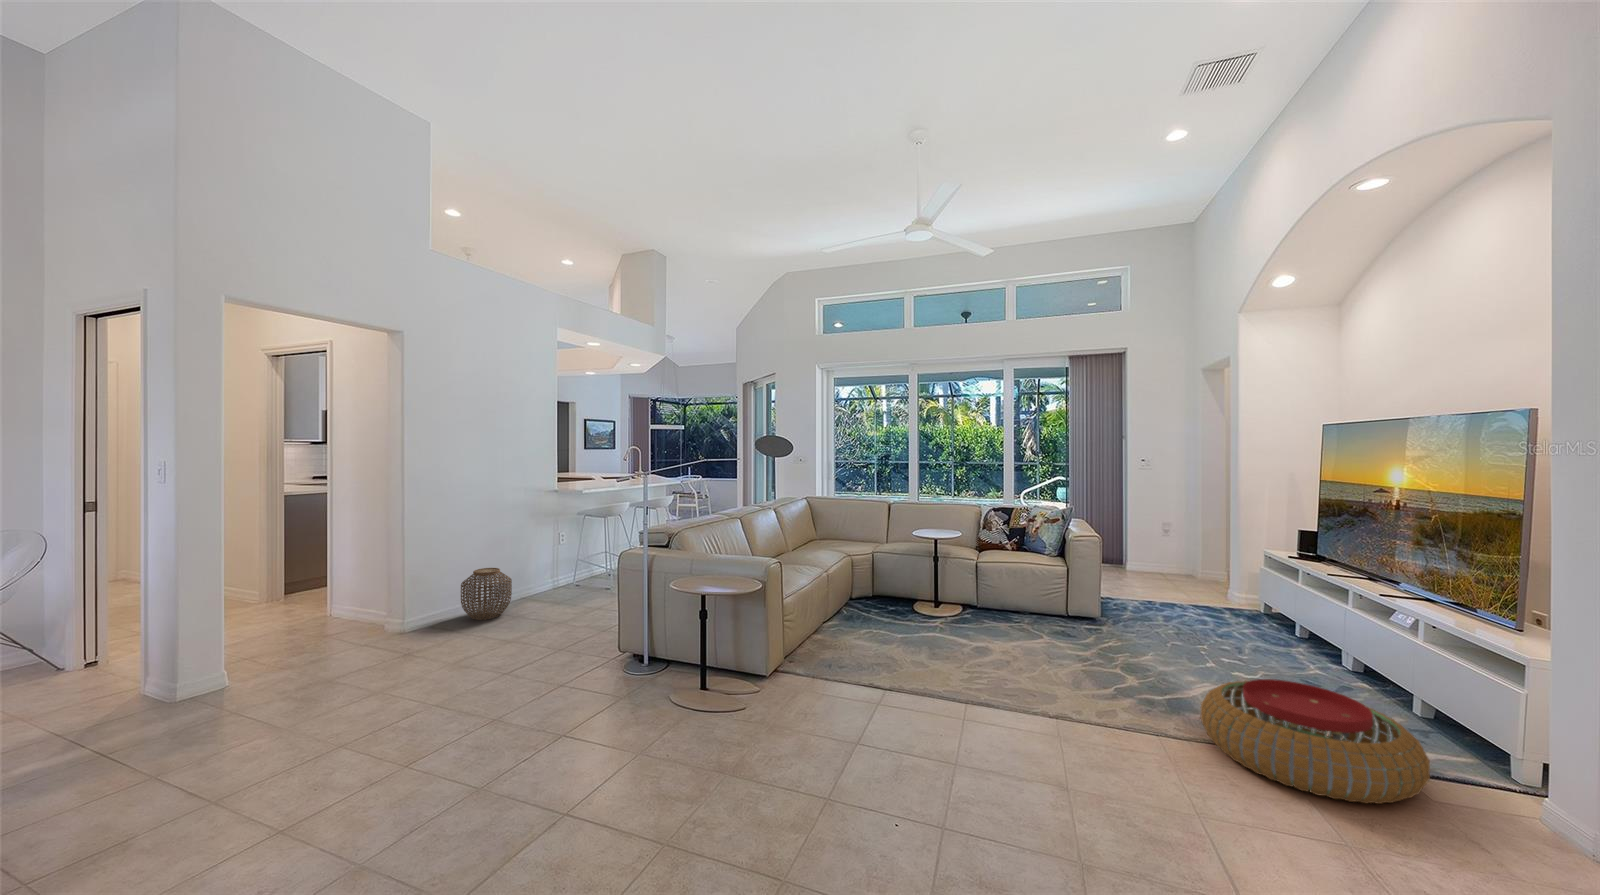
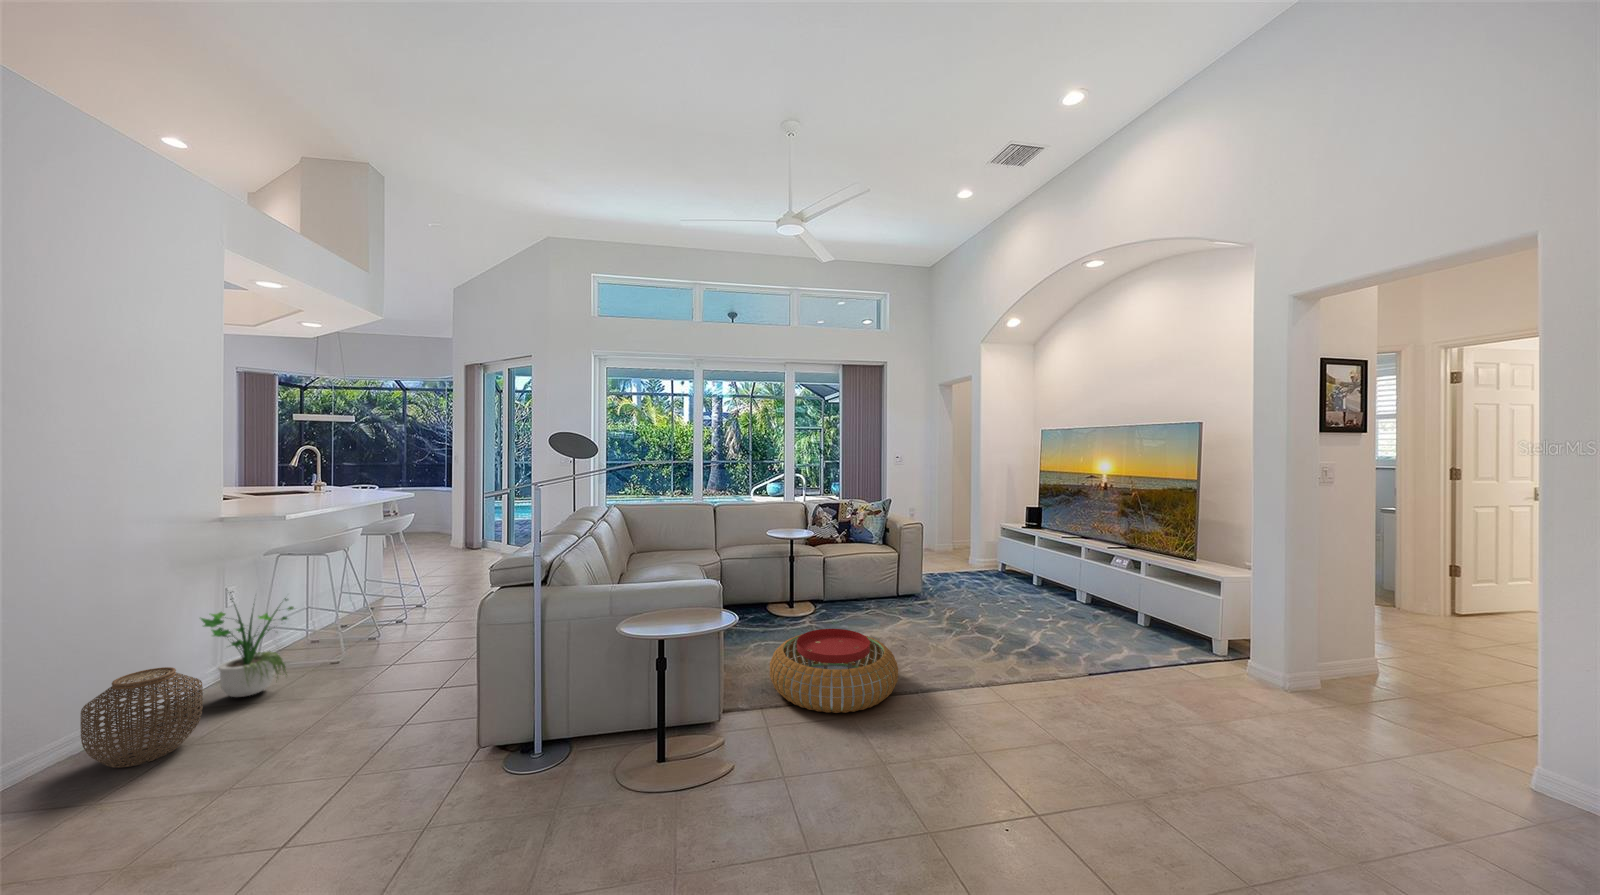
potted plant: none [524,527,576,598] -> present [201,598,294,697]
pouf: present [1200,679,1430,804] -> present [770,629,898,713]

